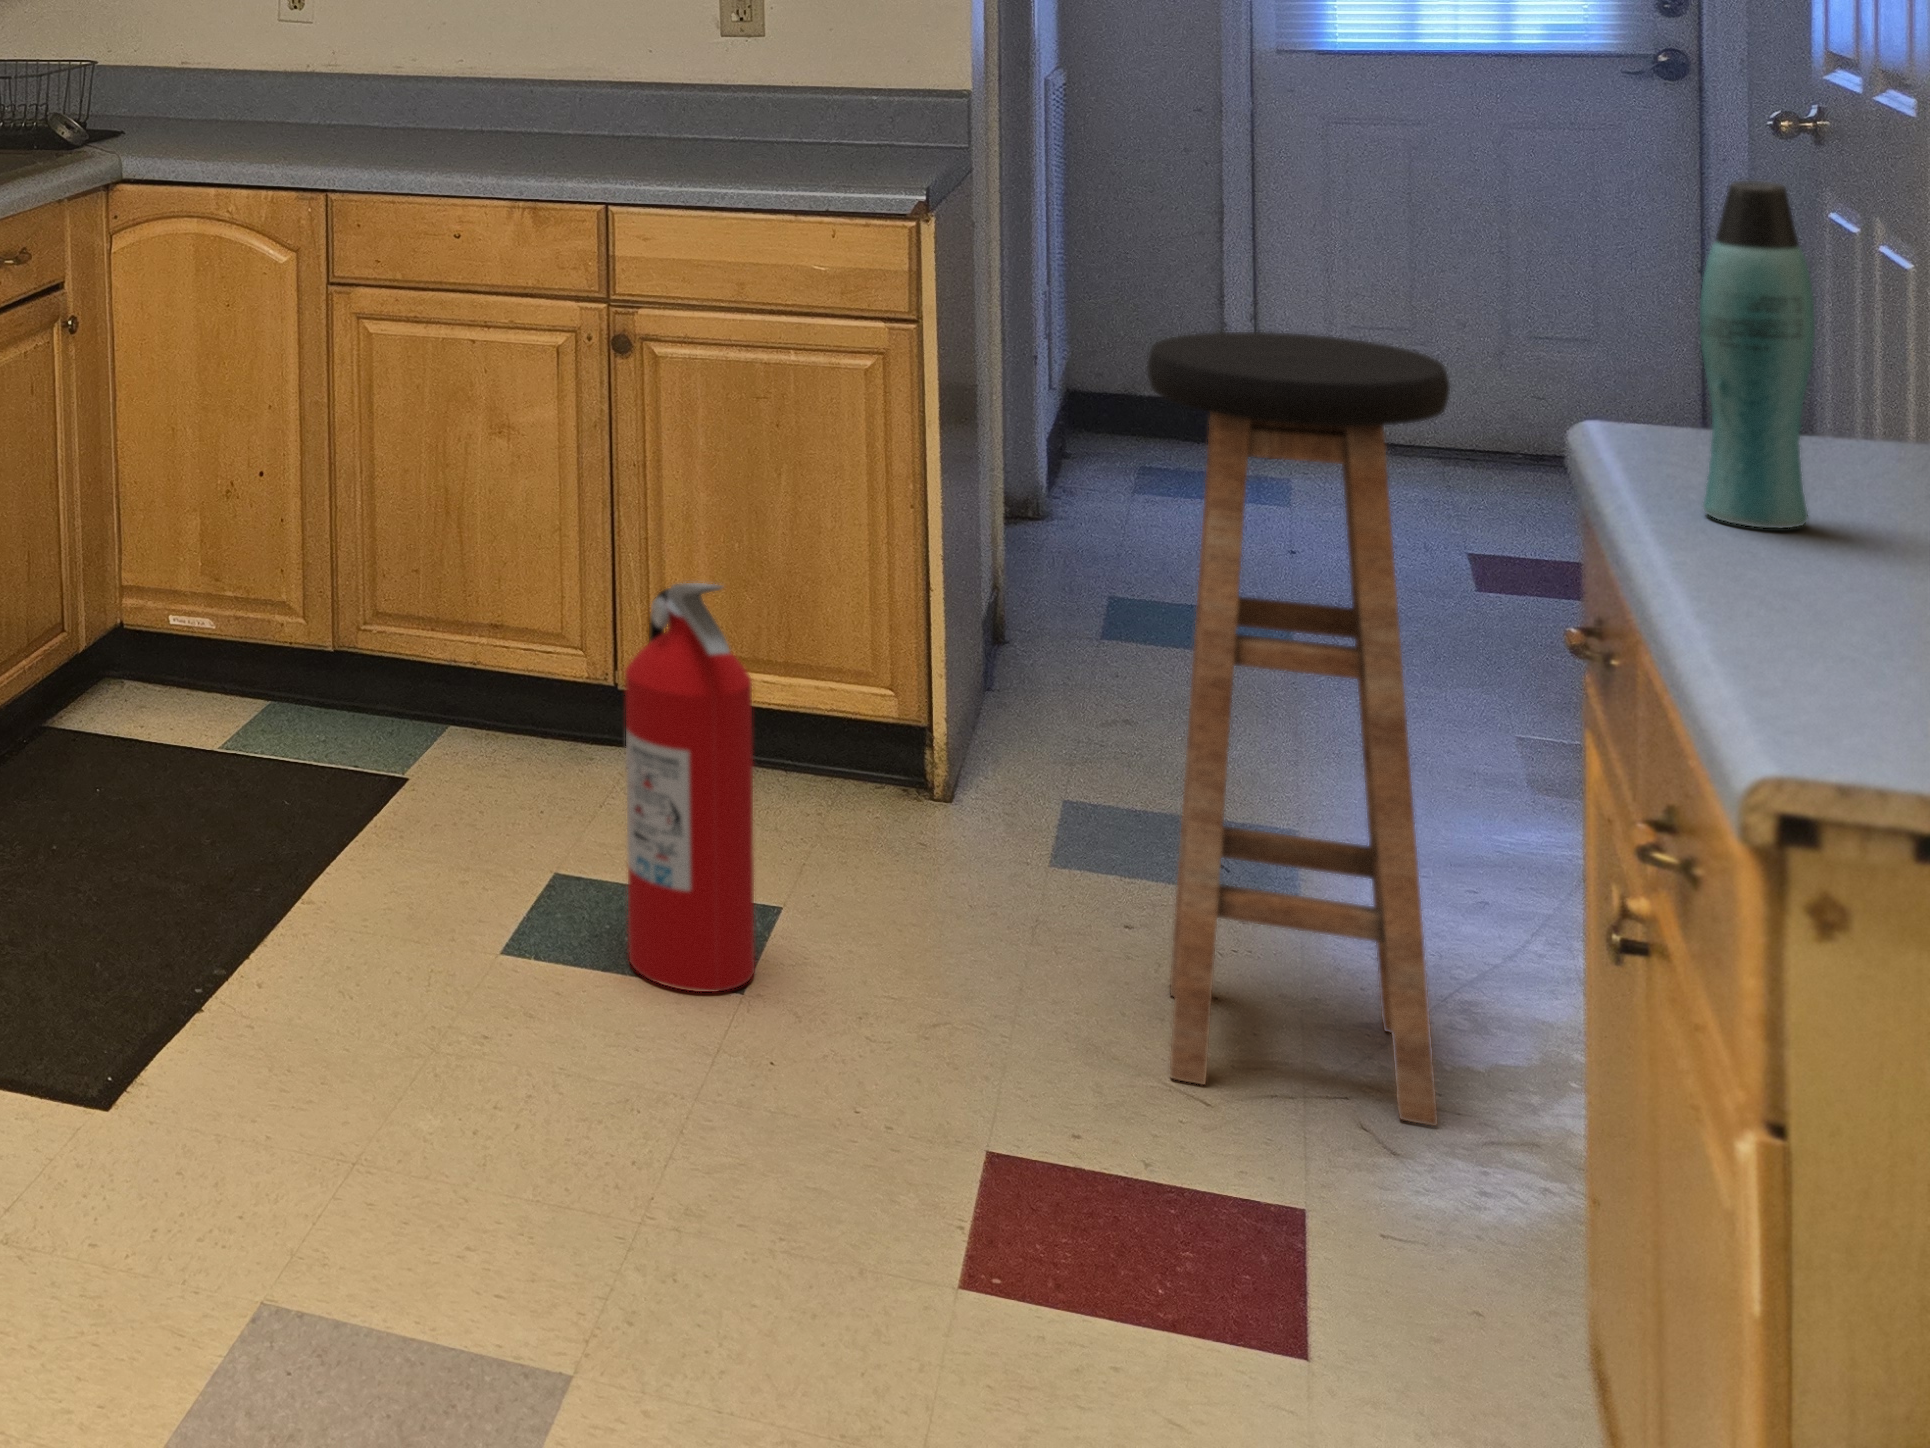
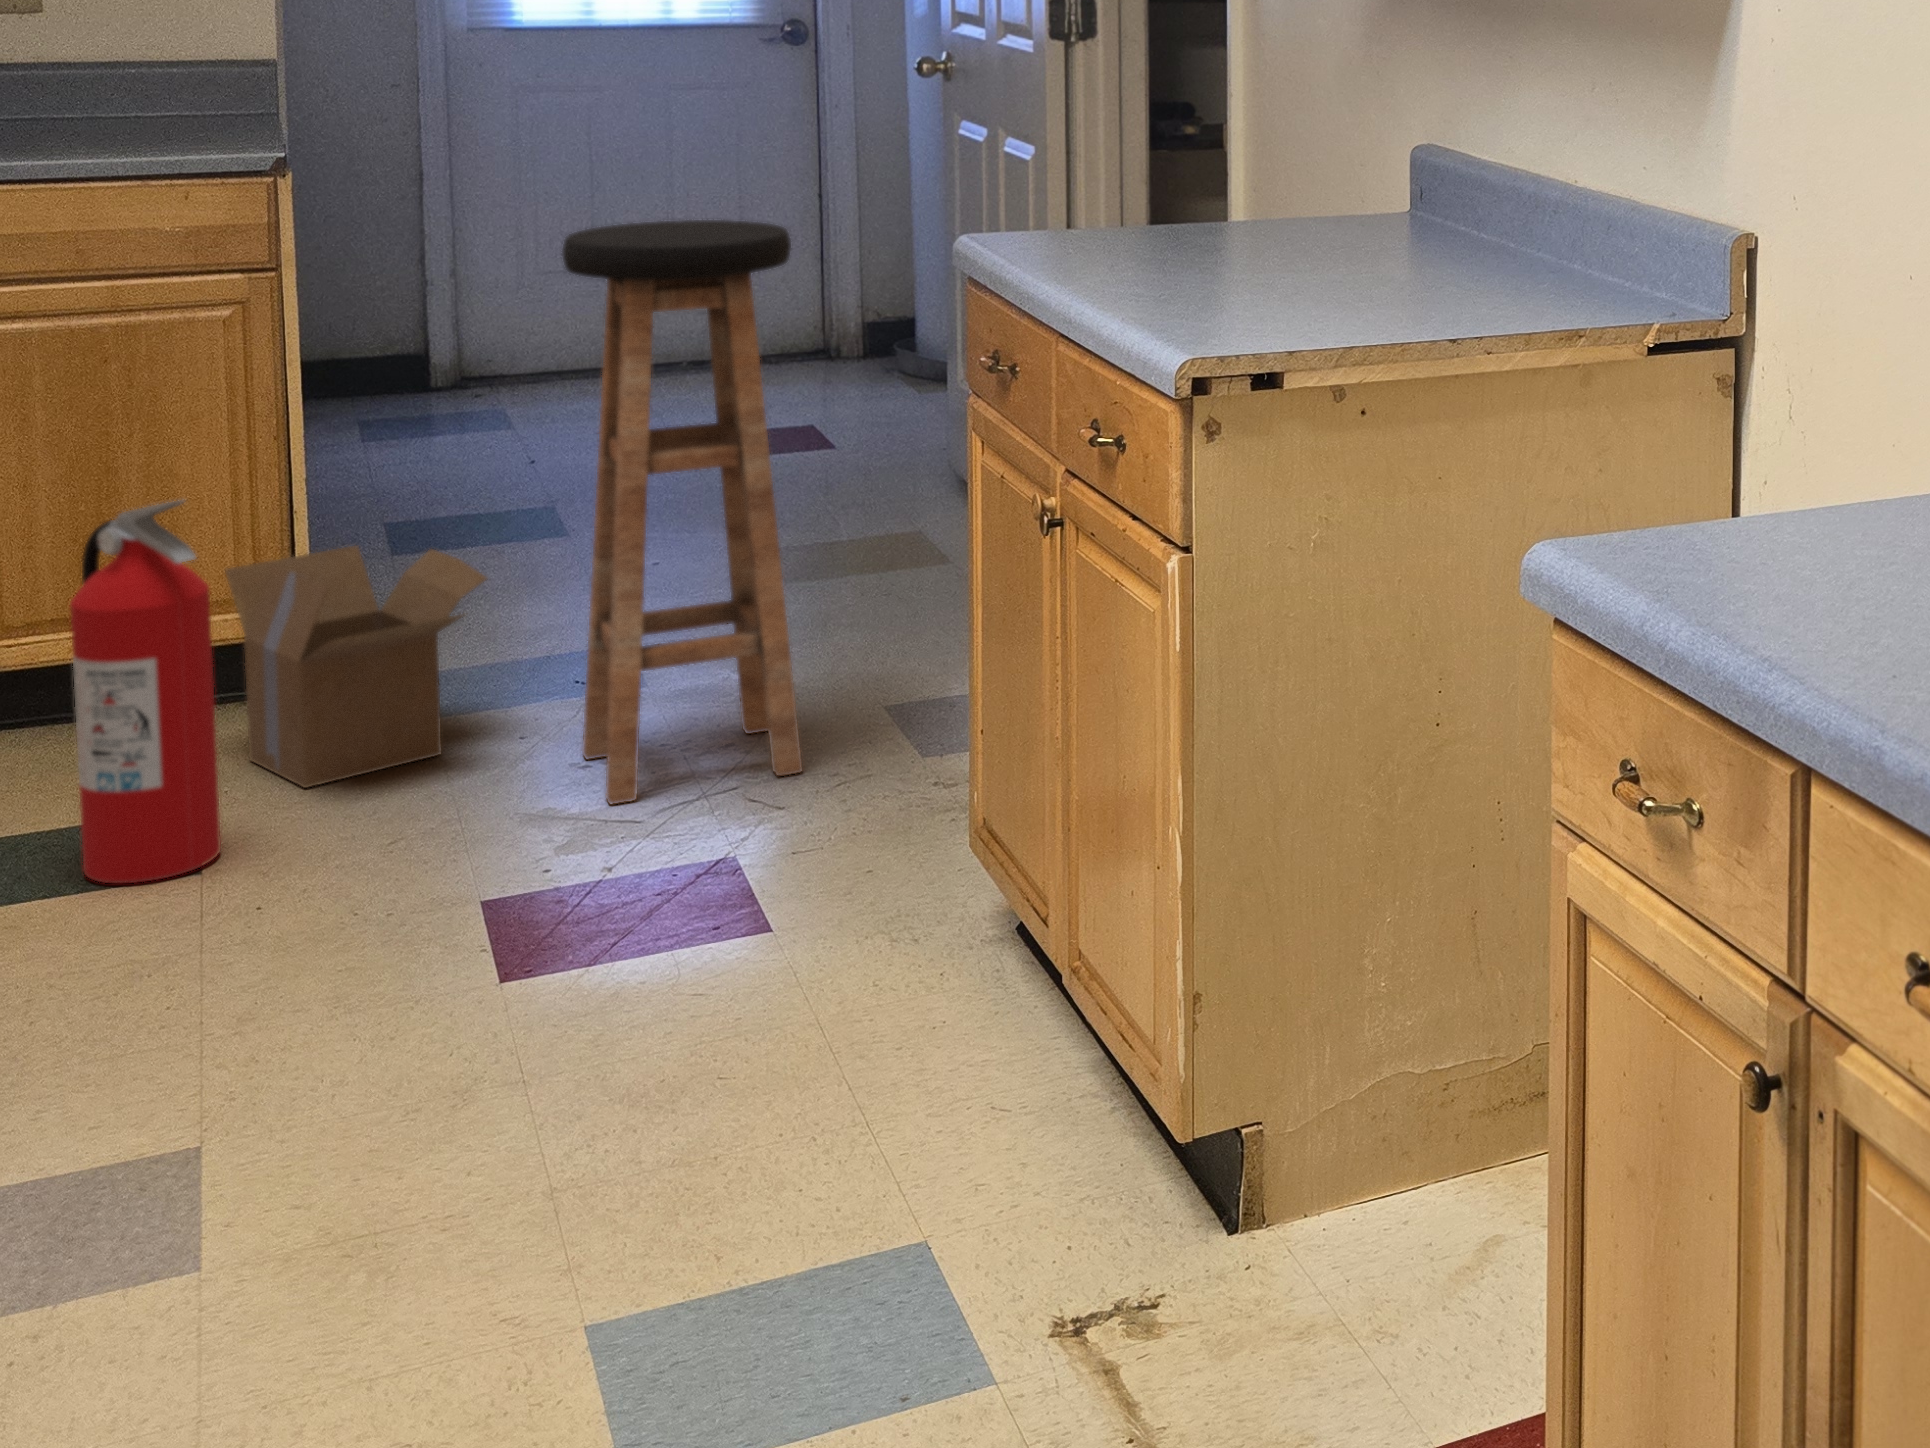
bottle: present [1700,181,1815,528] -> none [1024,50,1083,258]
cardboard box: none [823,647,1080,927] -> present [225,546,488,788]

